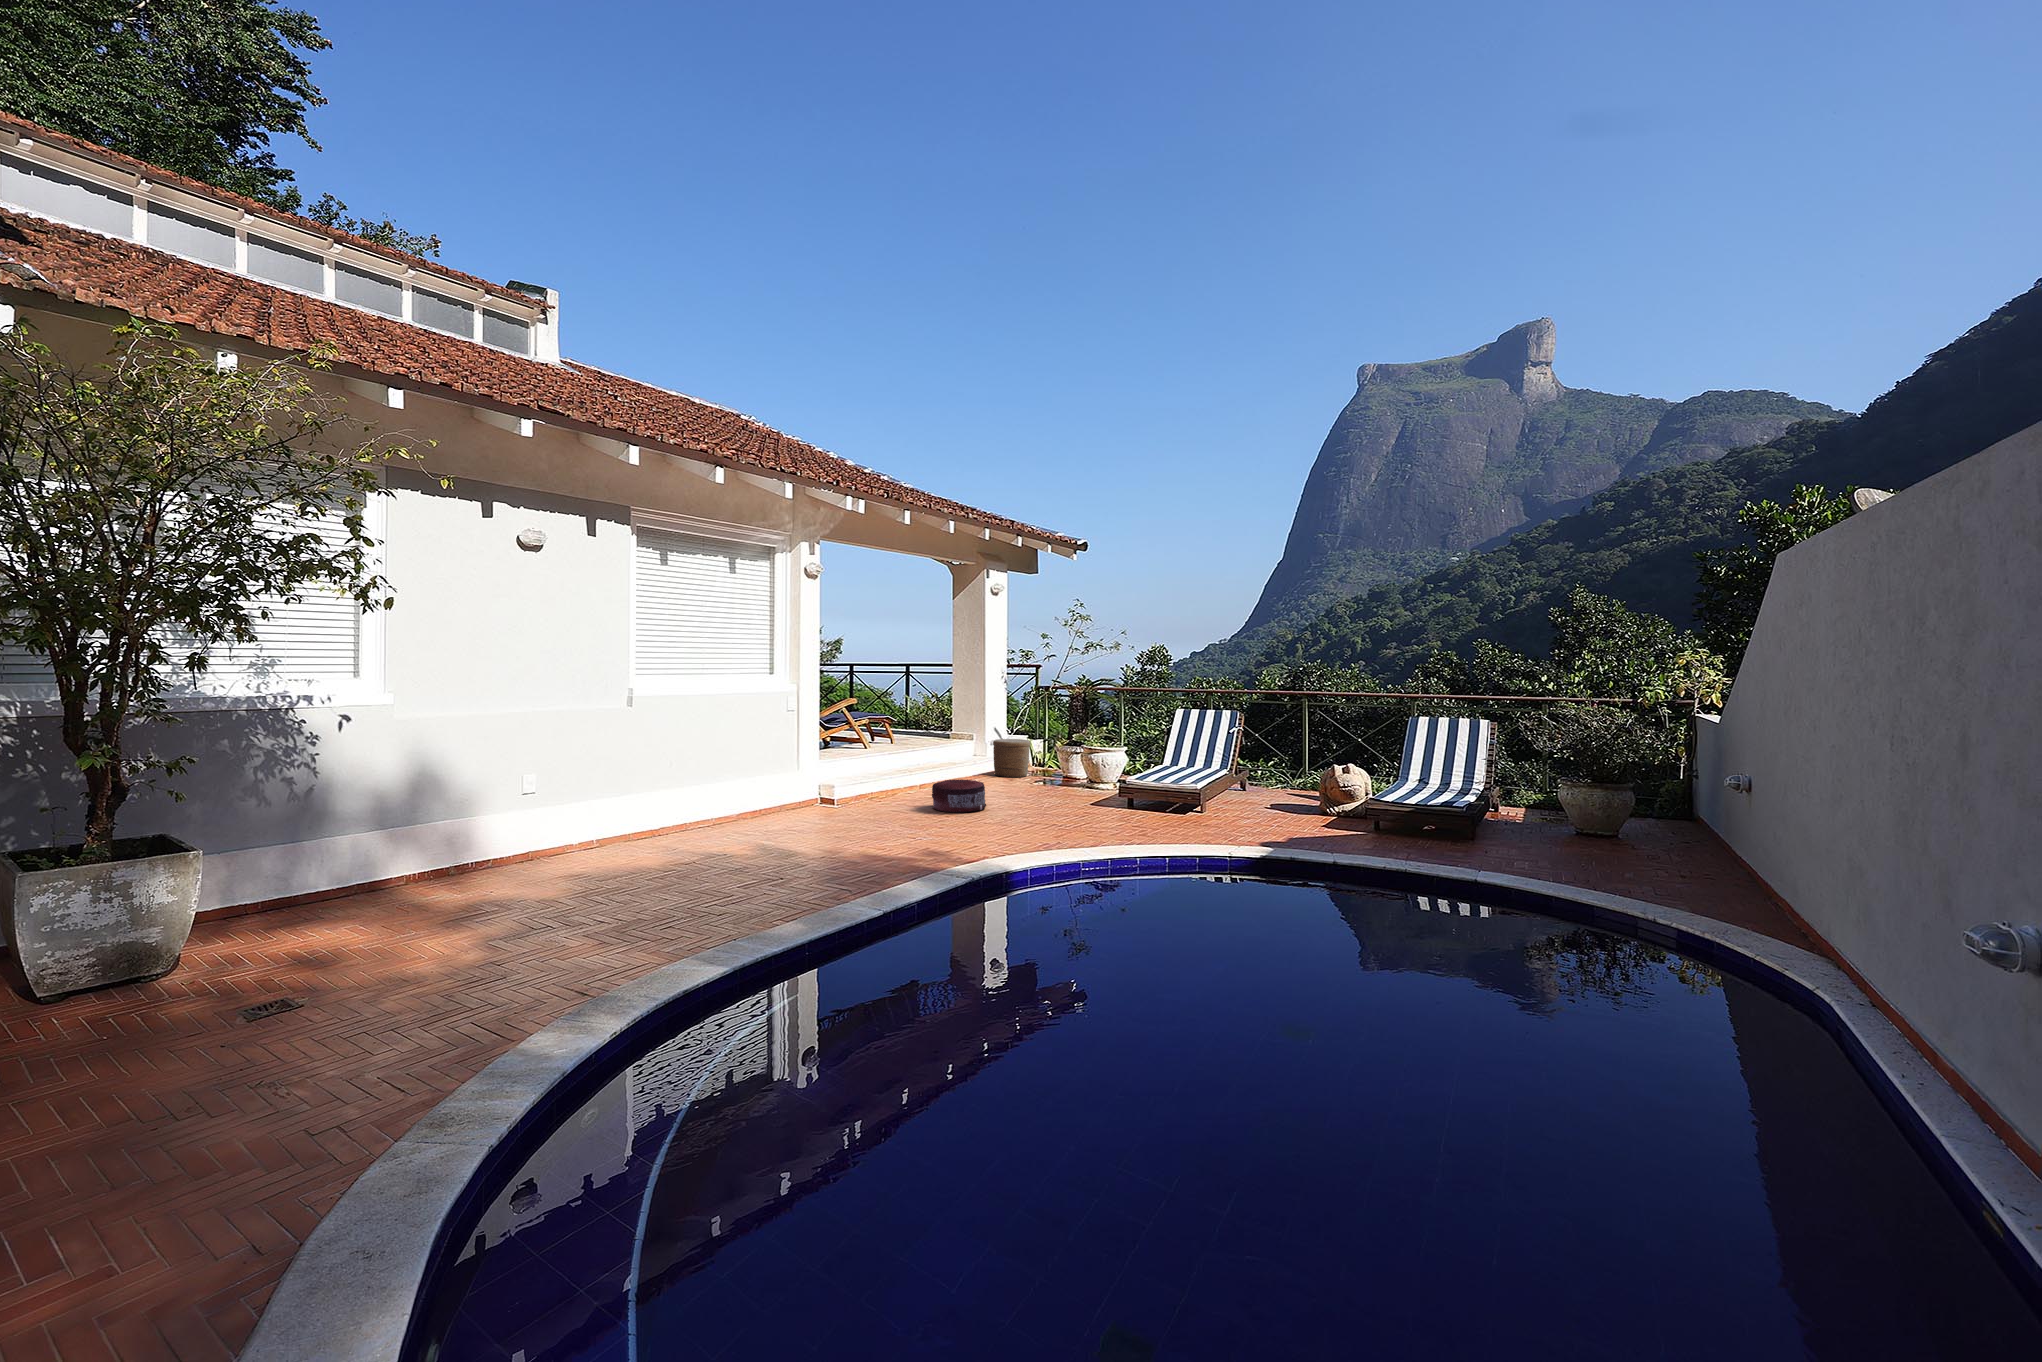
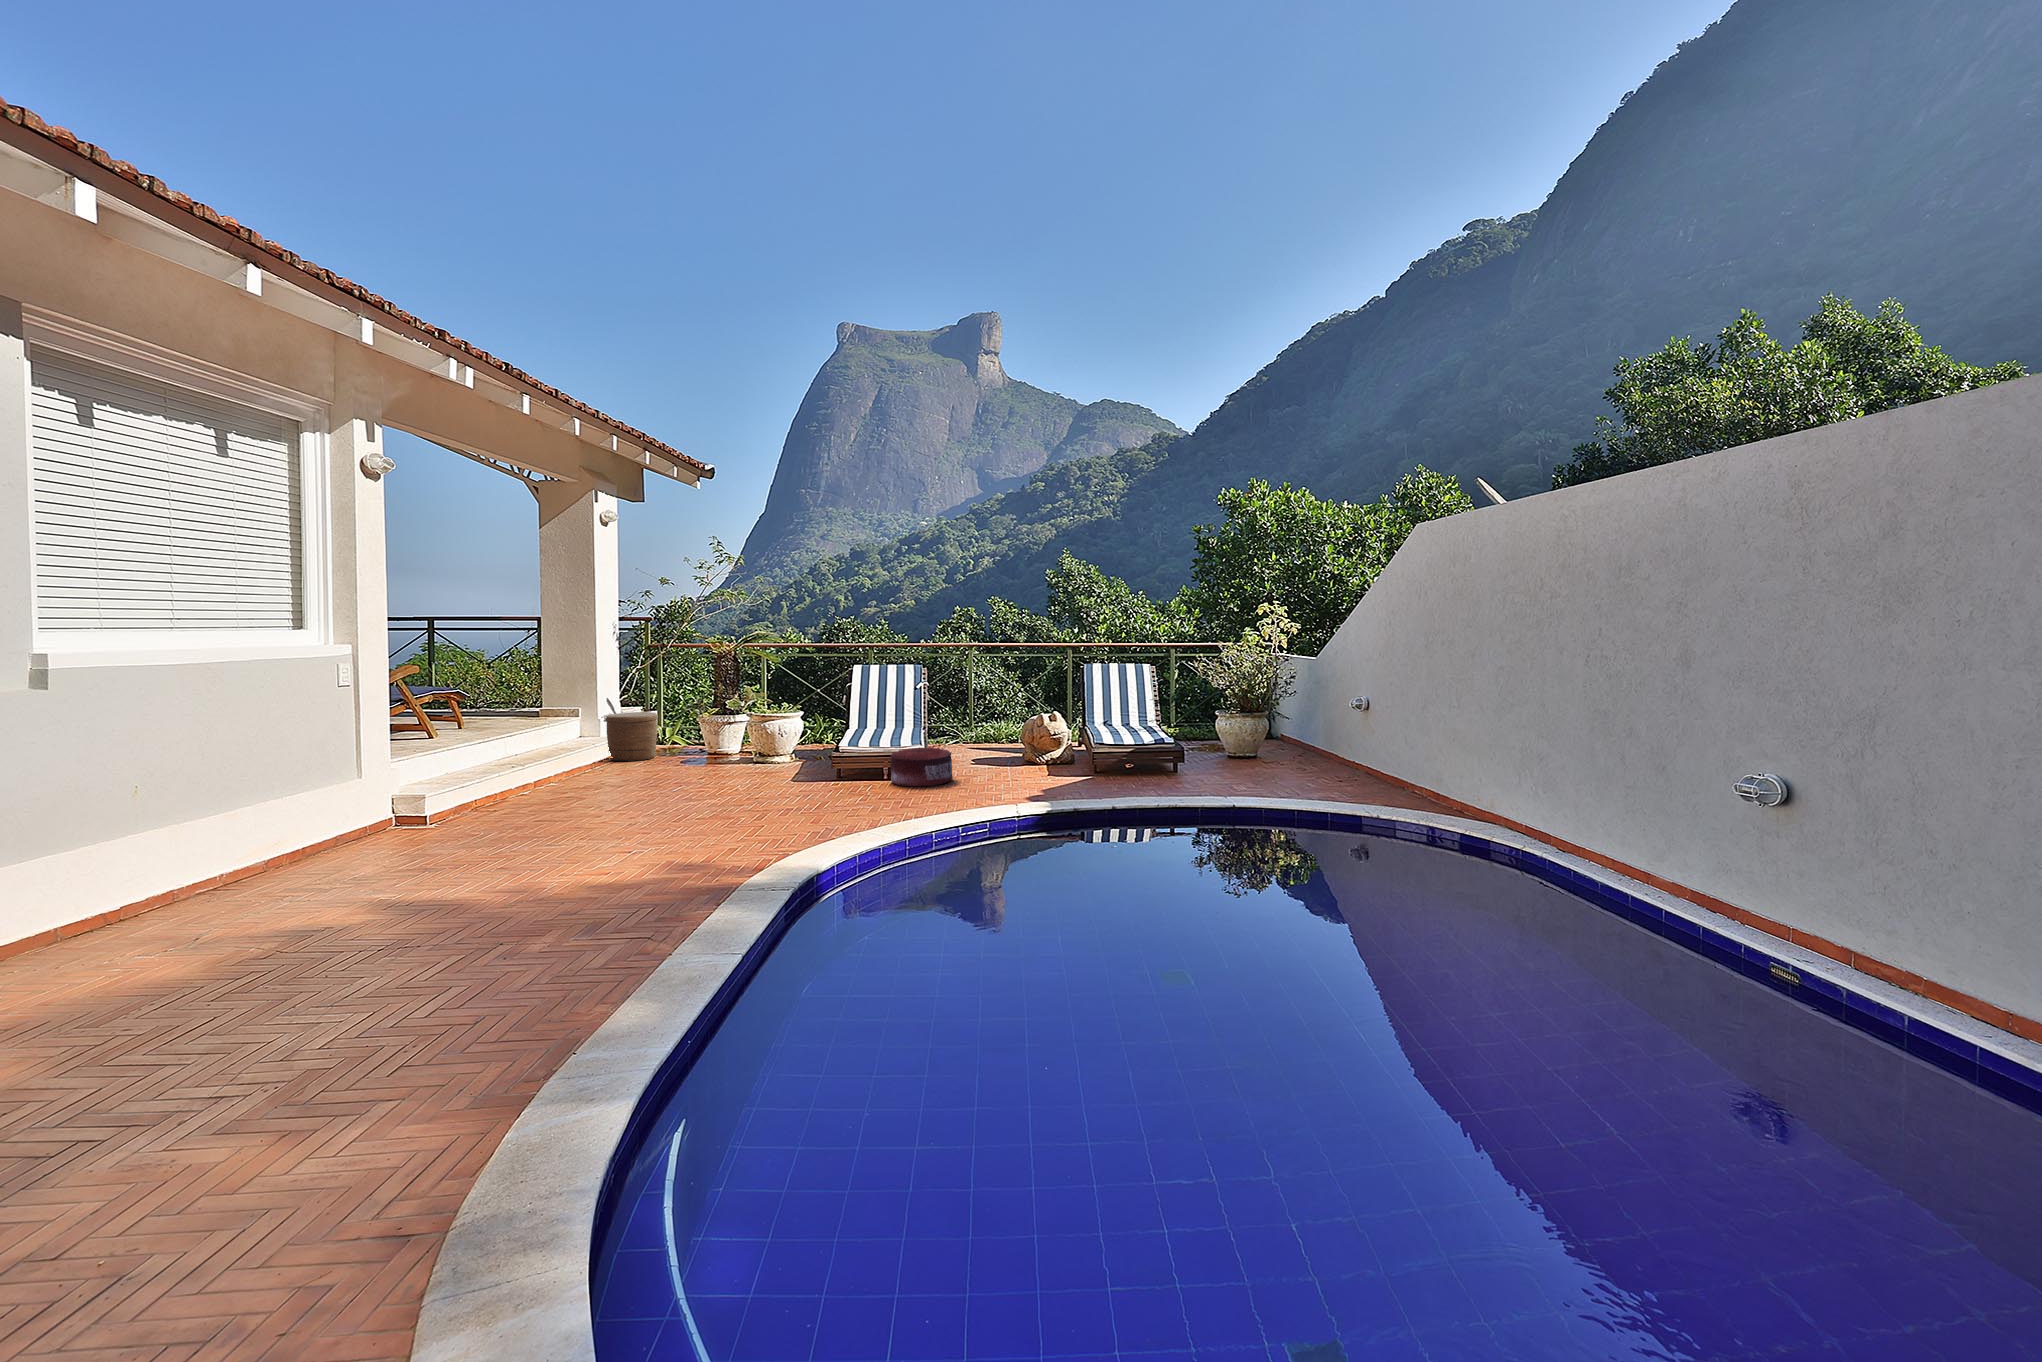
pouf: present [932,779,986,812] -> present [891,747,953,787]

